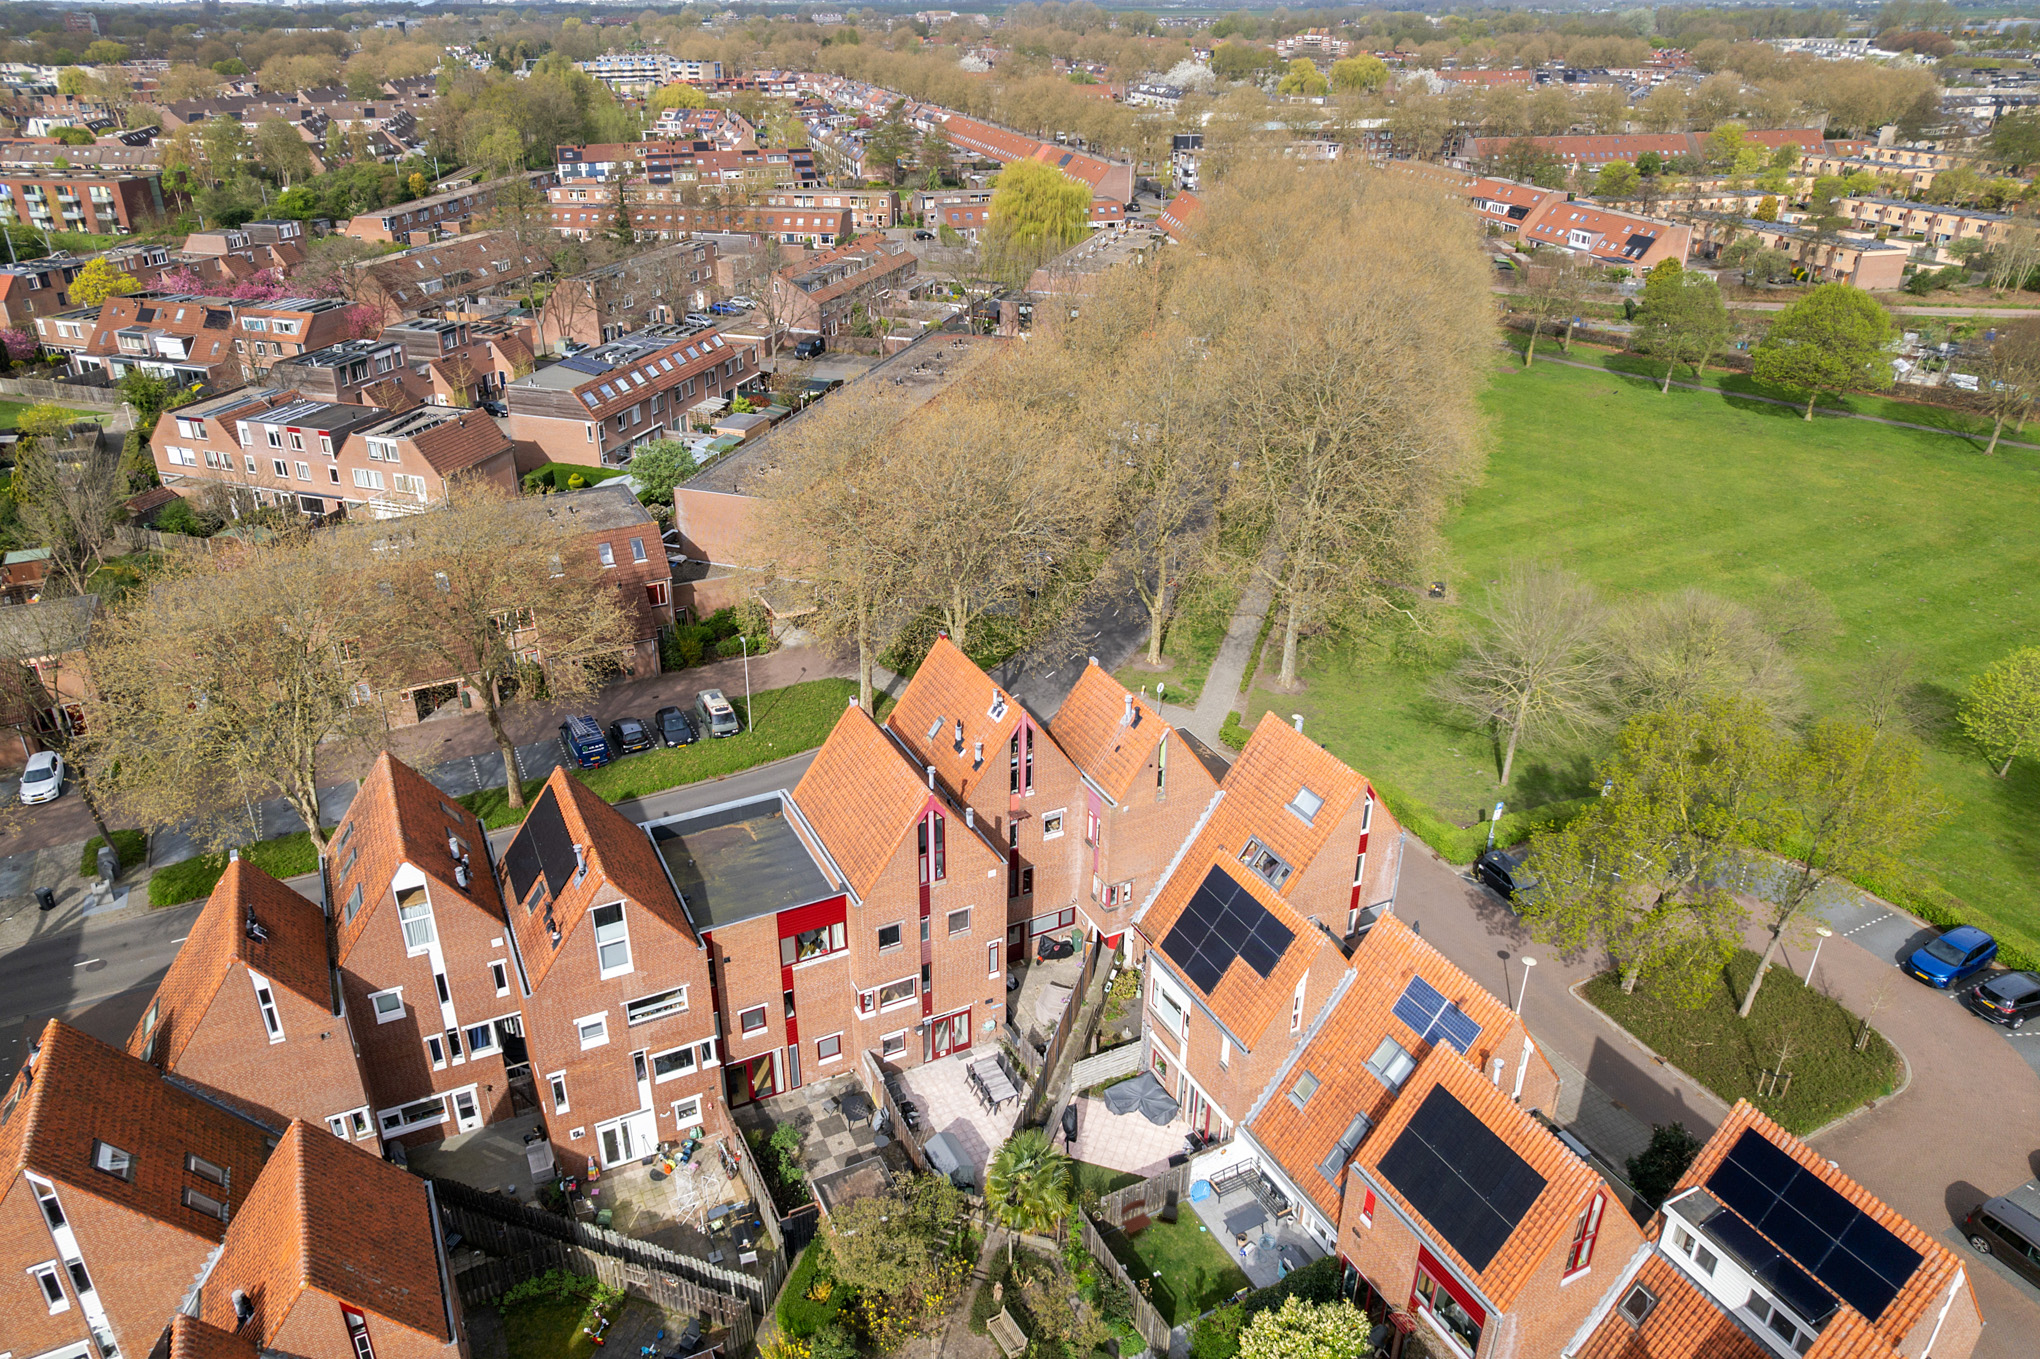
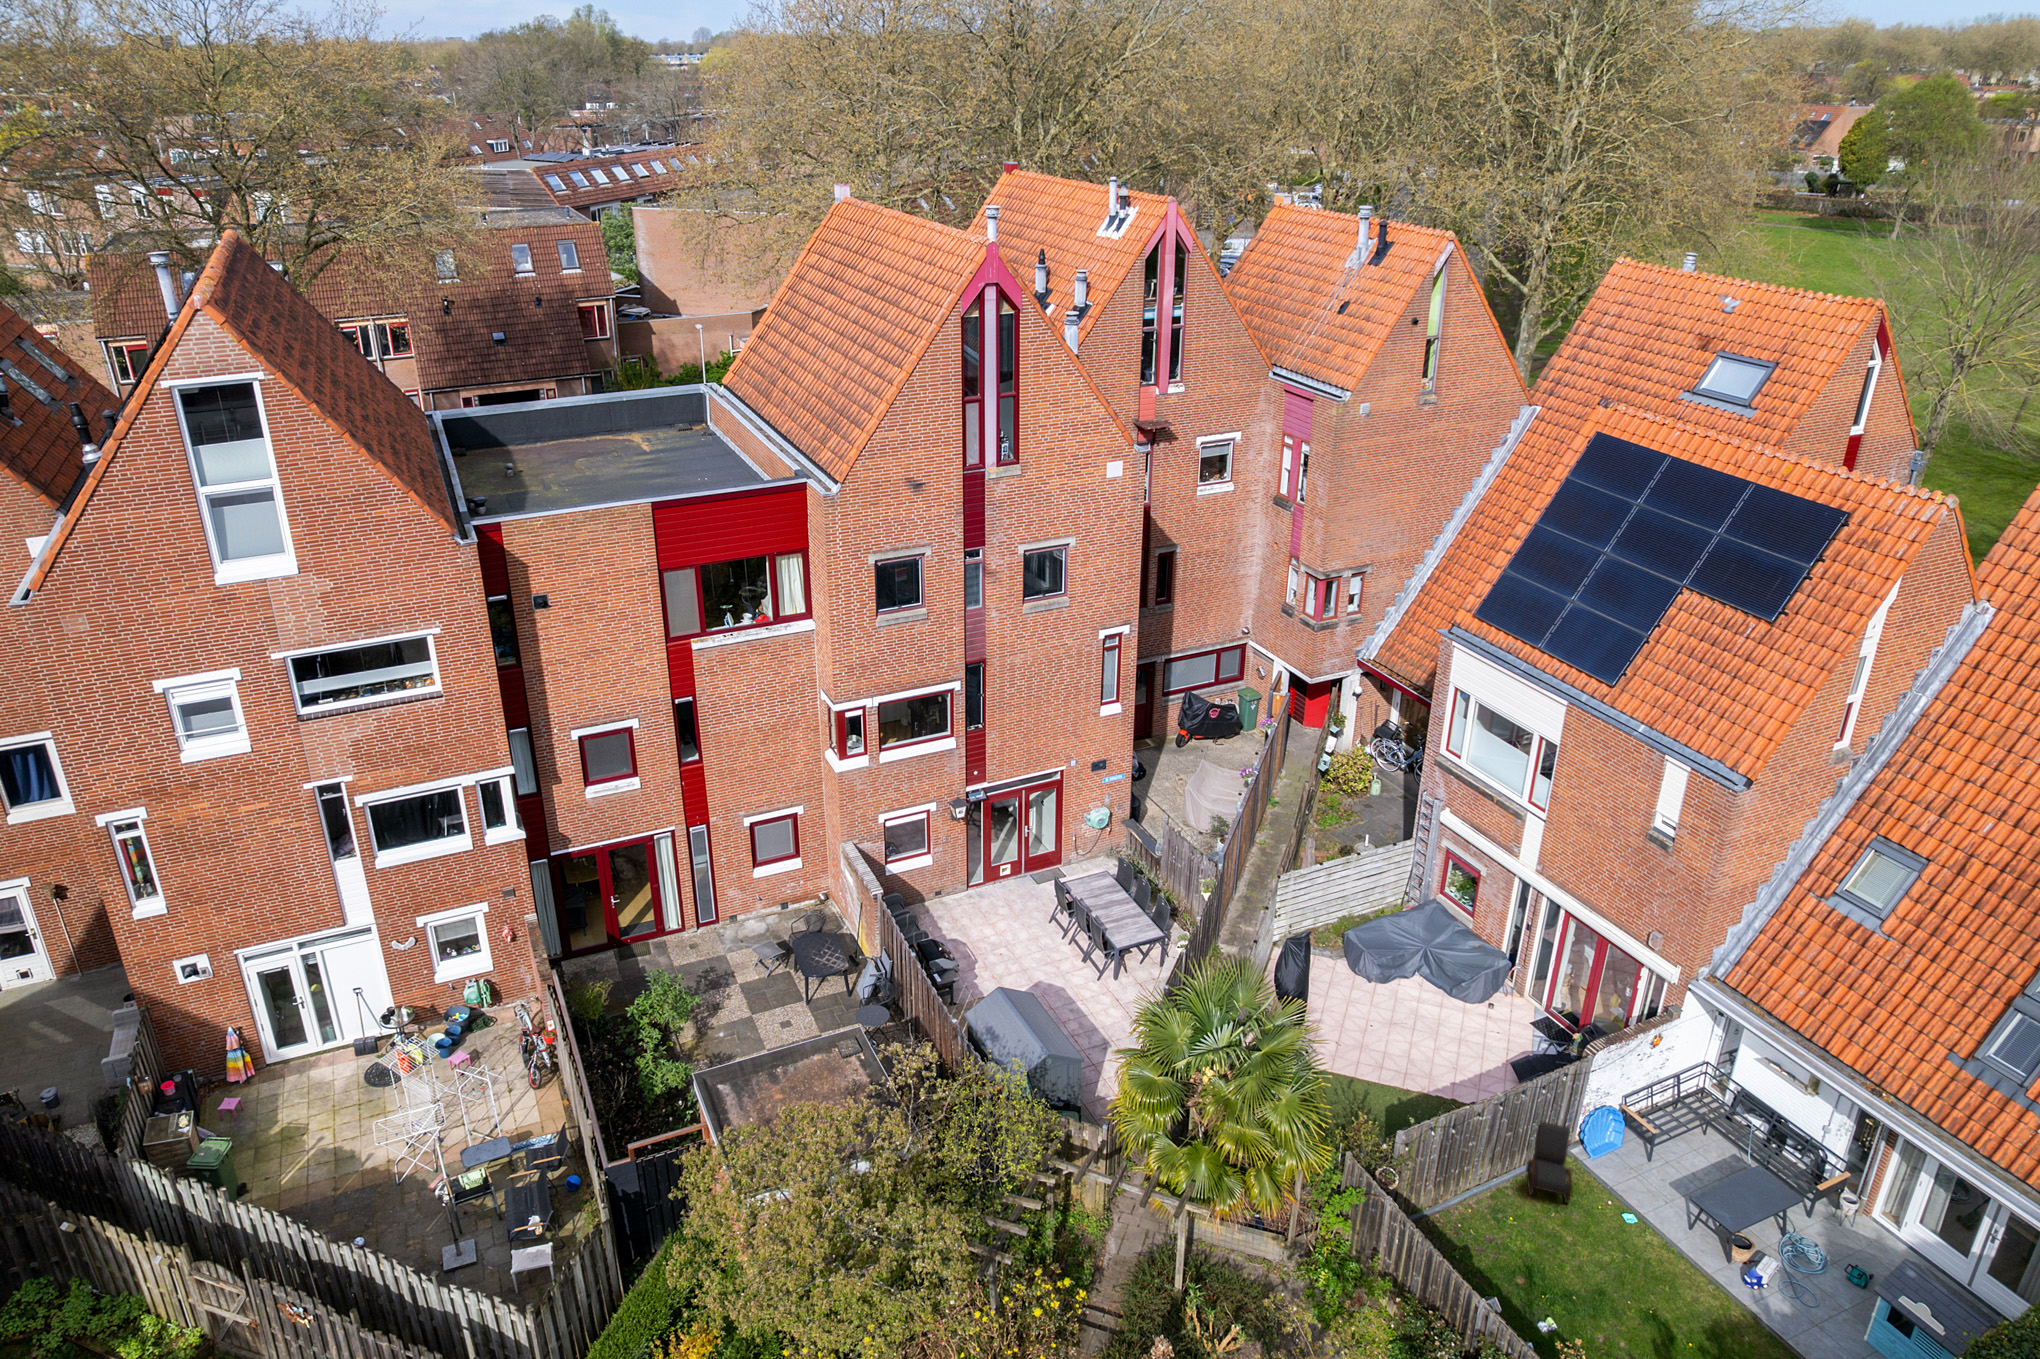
bench: present [1121,1199,1152,1237] -> none [1435,1140,1518,1237]

